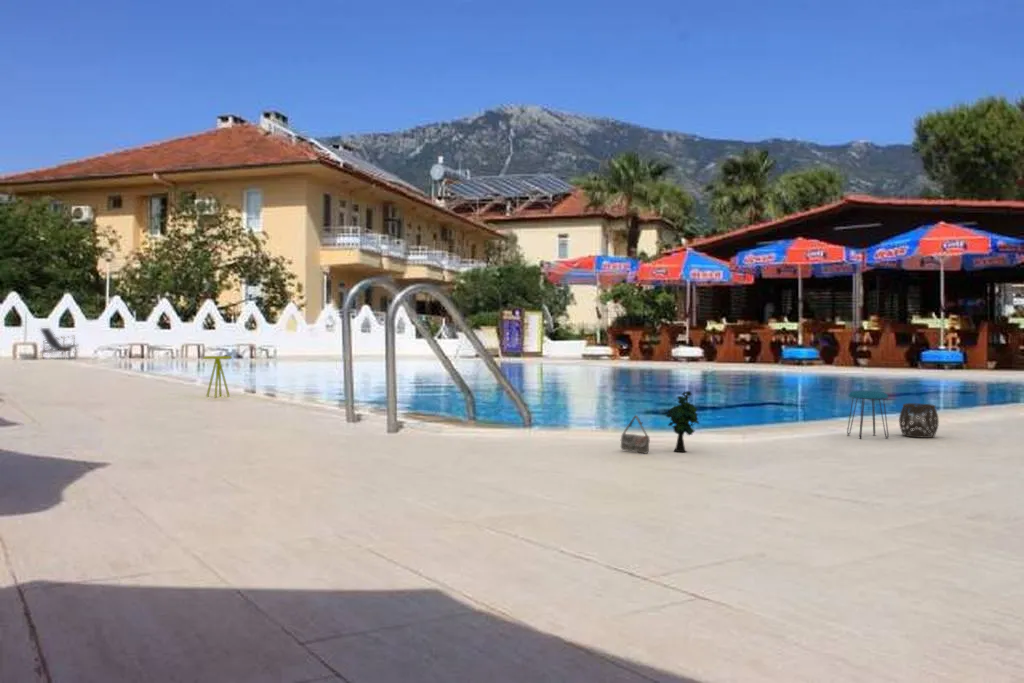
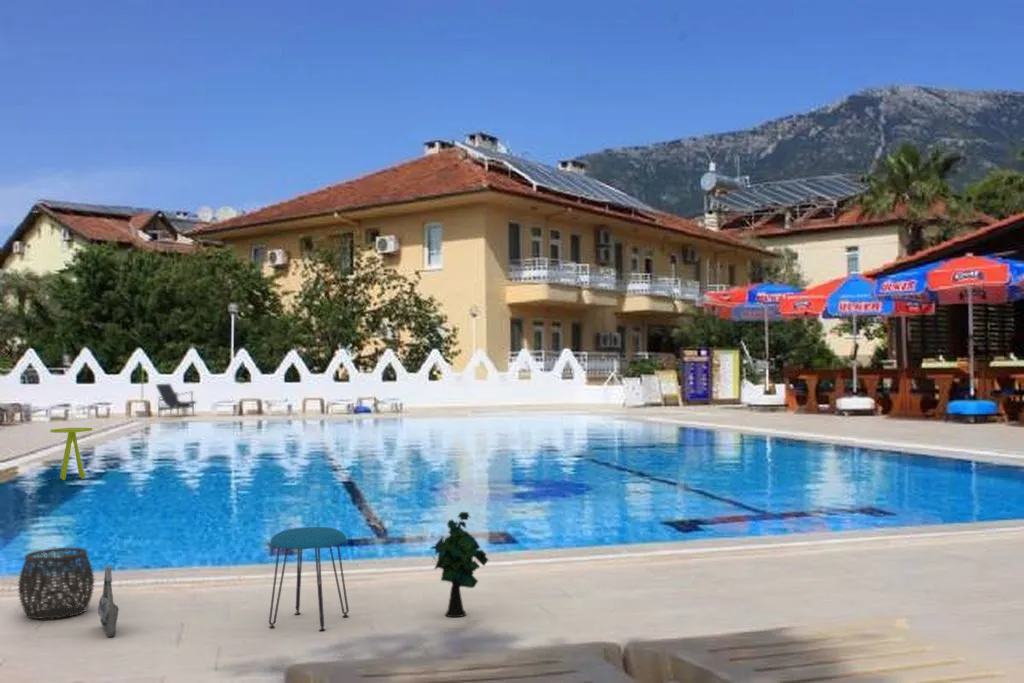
decorative plant: present [665,391,699,452] -> present [431,512,488,617]
stool: present [847,391,889,439] -> present [269,527,349,631]
woven basket: present [899,403,939,438] -> present [18,548,94,619]

